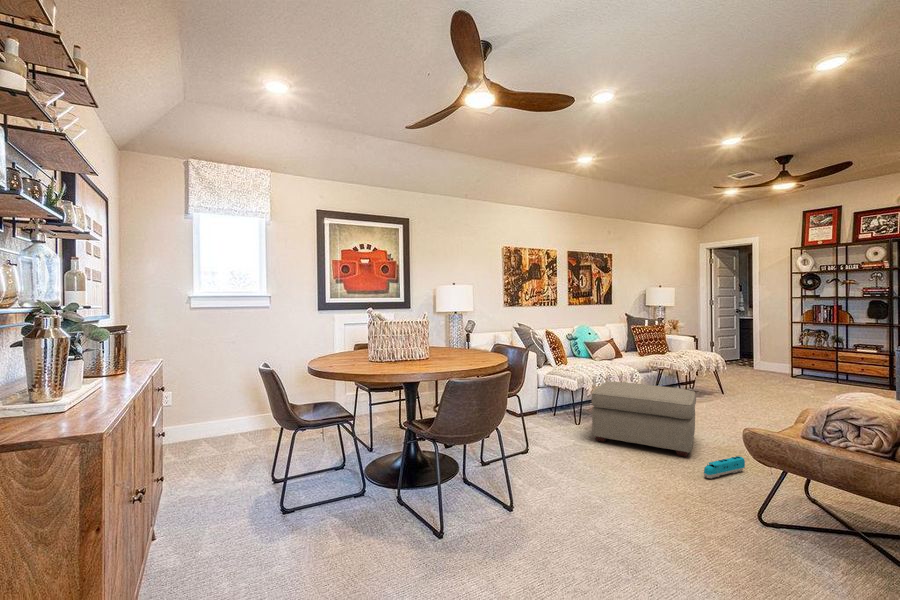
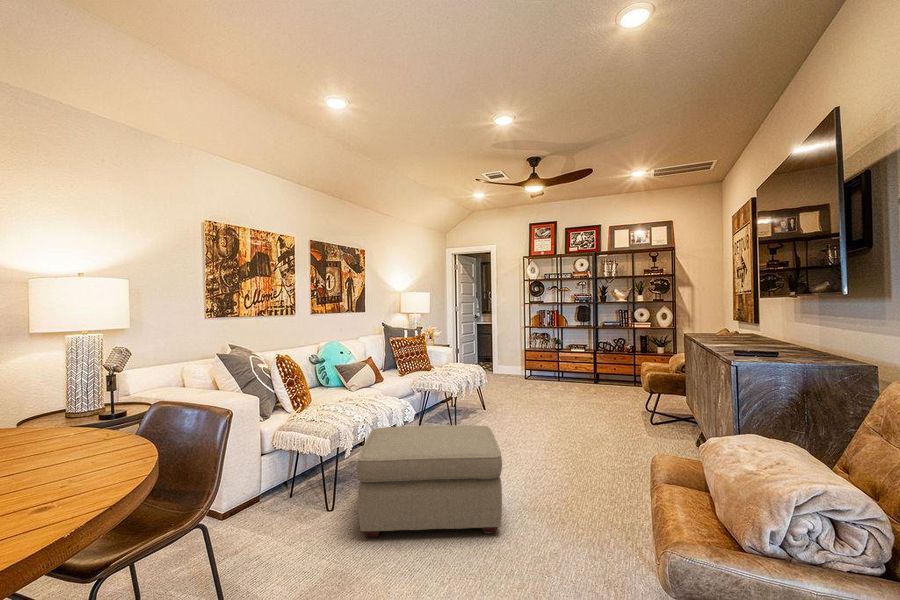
toy train: present [704,456,745,478] -> none [534,519,569,576]

